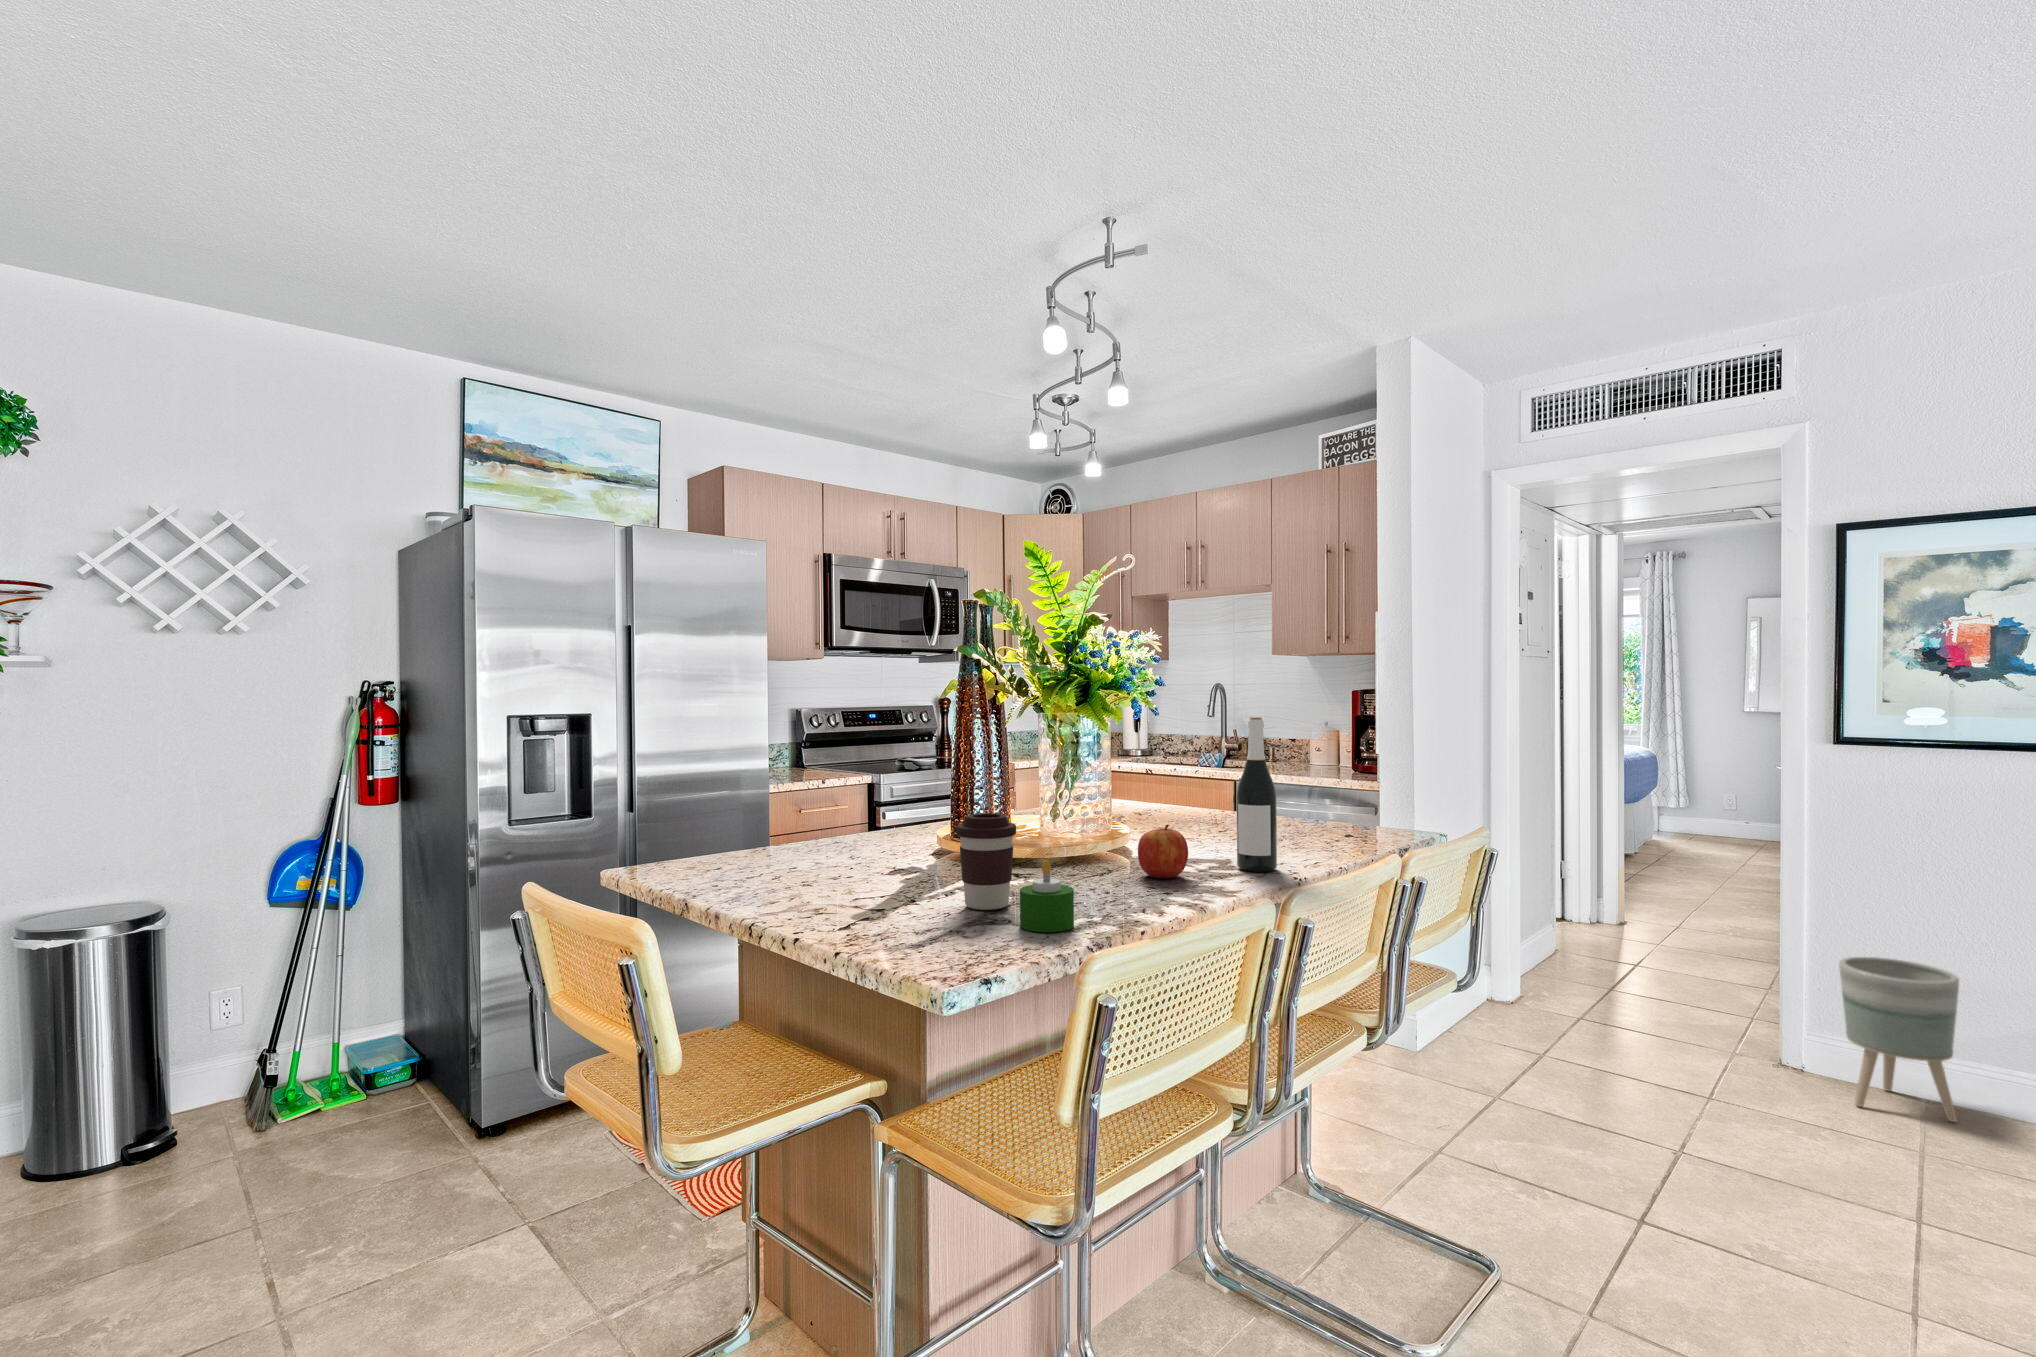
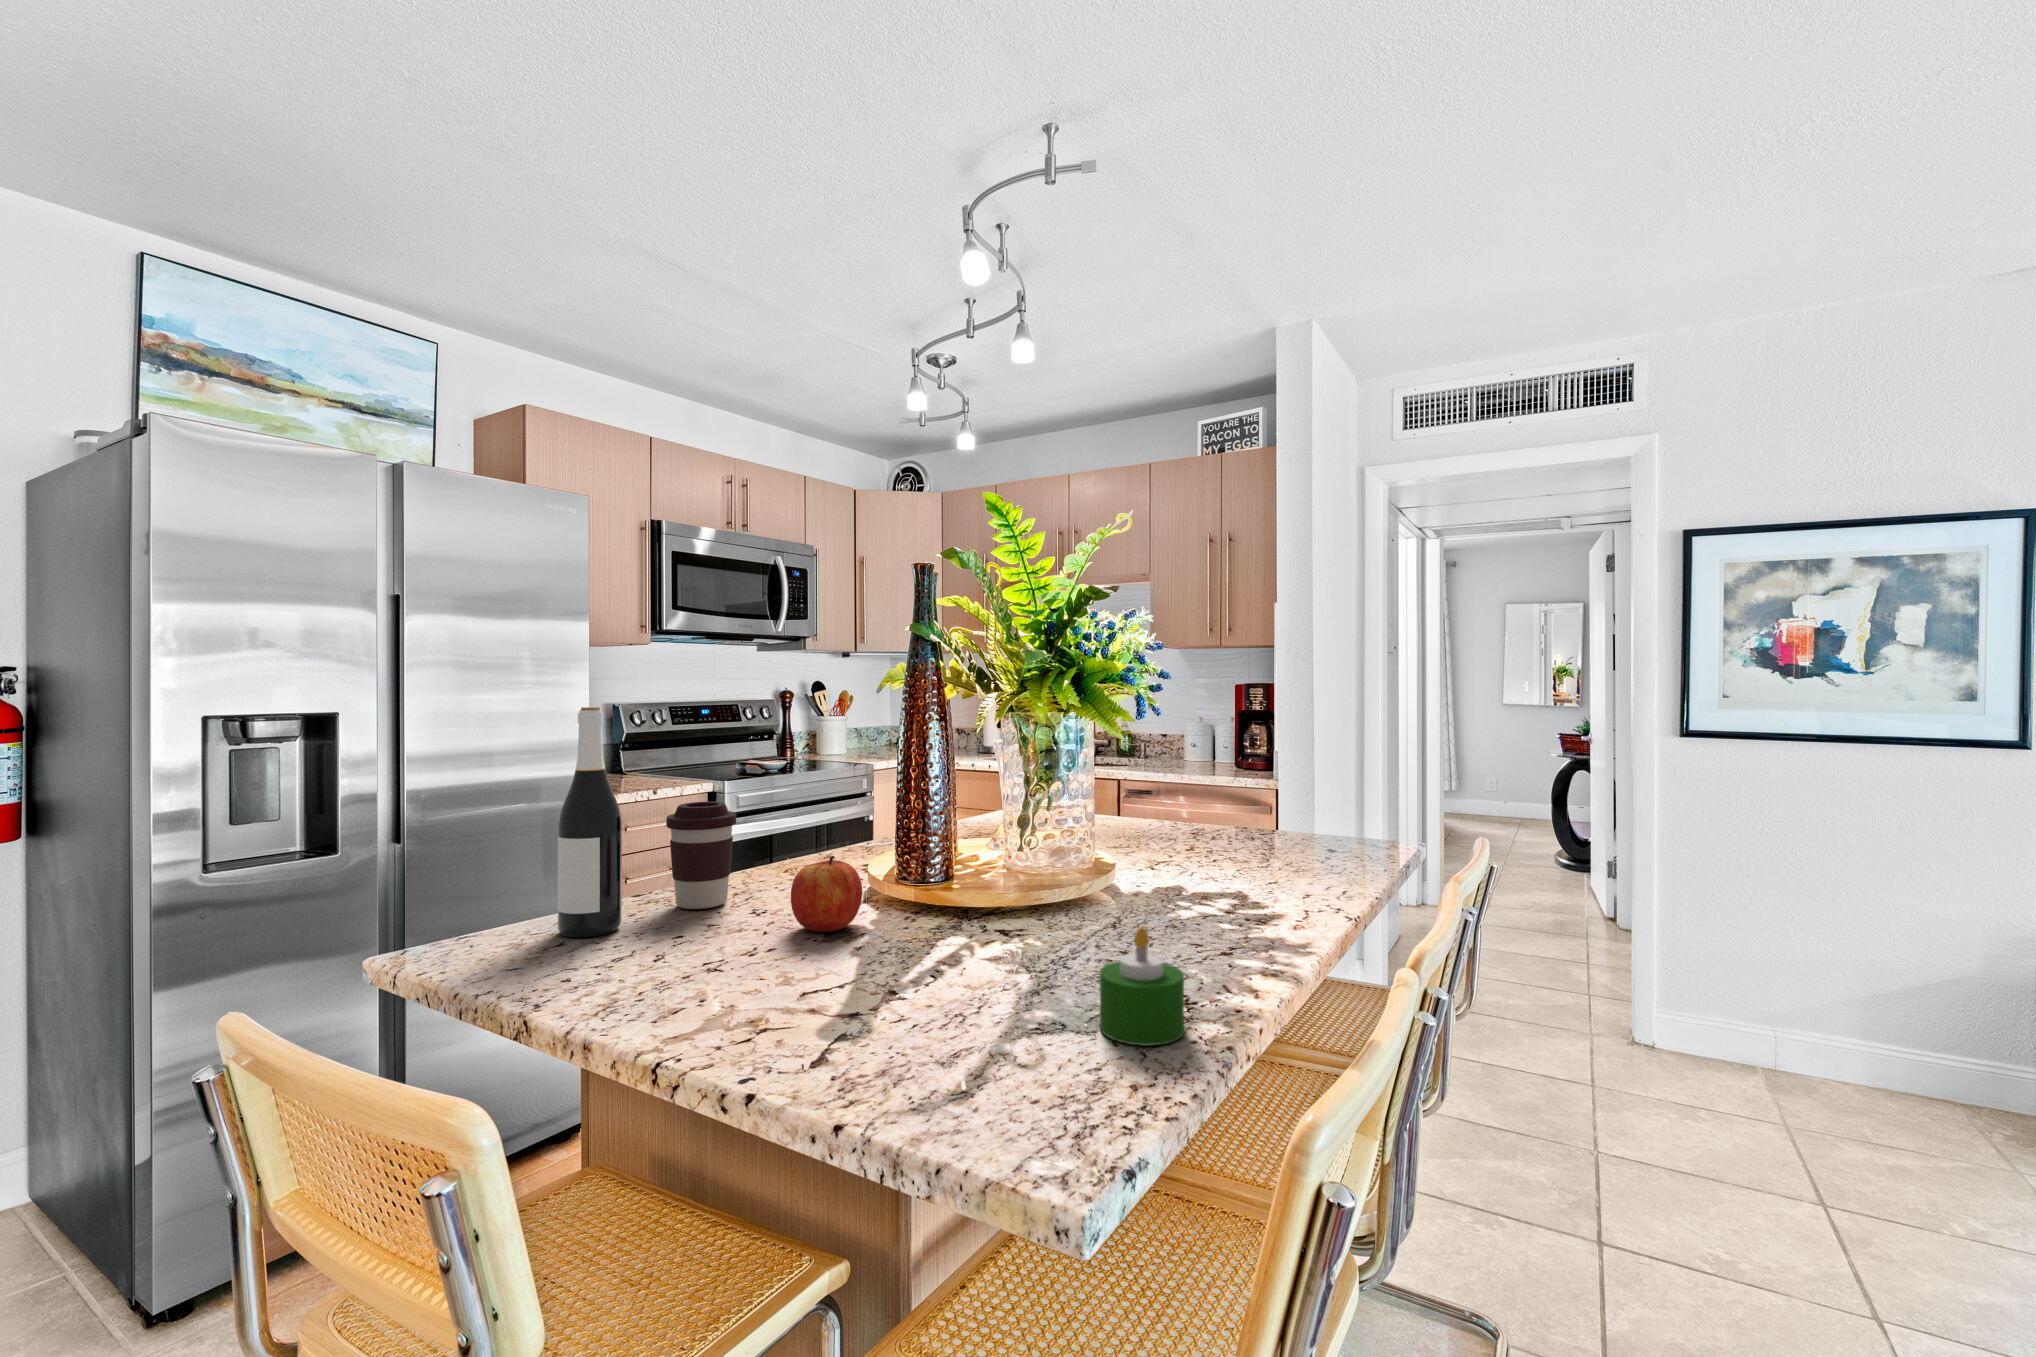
wine bottle: present [1237,717,1277,872] -> present [558,707,622,937]
coffee cup: present [957,813,1016,910] -> present [666,802,736,909]
apple: present [1138,825,1188,878] -> present [791,856,862,932]
planter: present [1839,957,1959,1122] -> none [1692,935,1800,1088]

